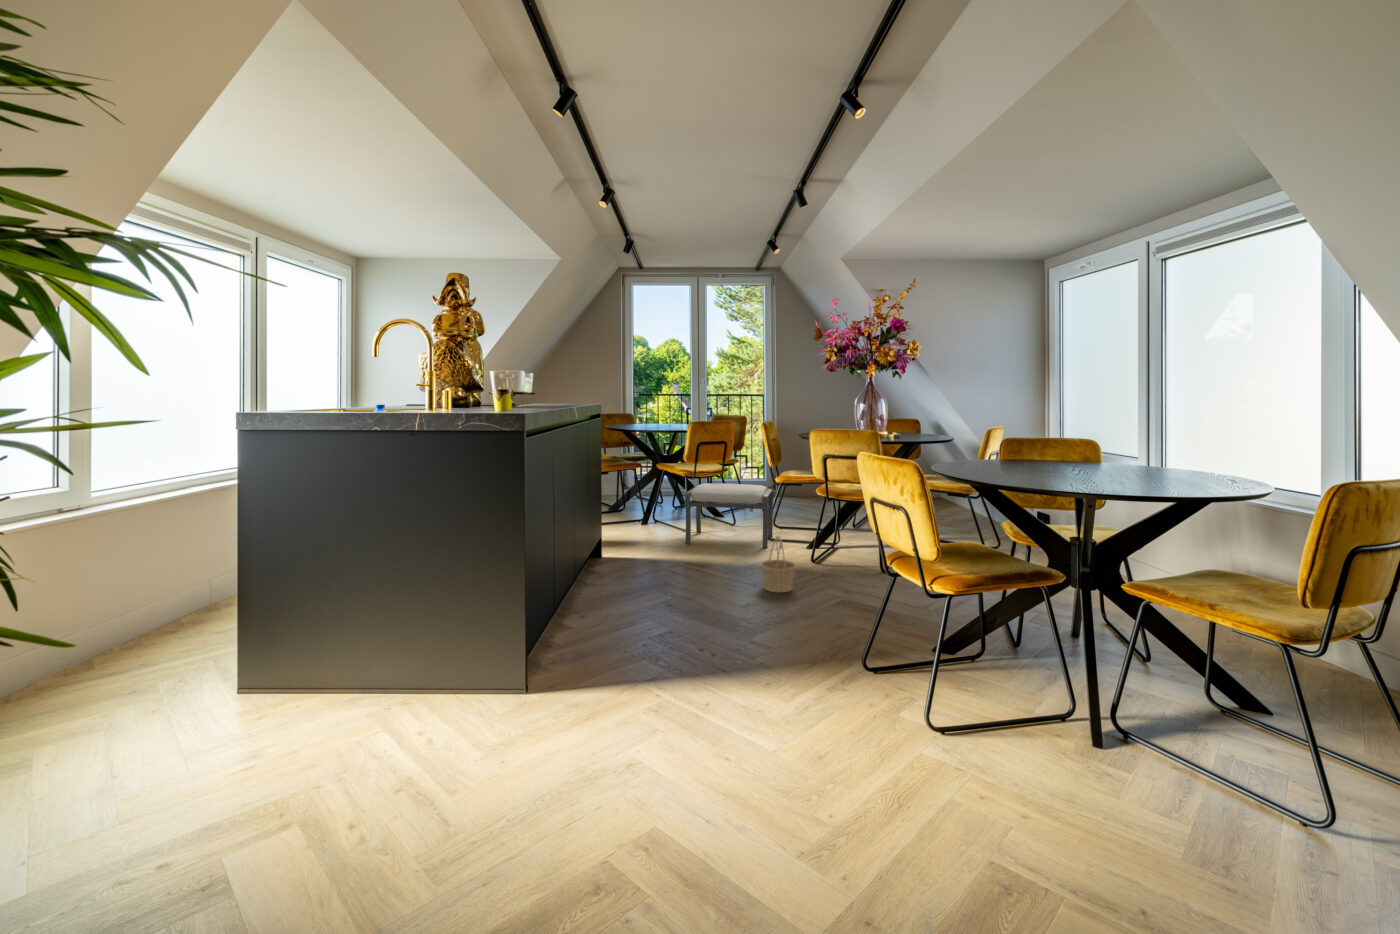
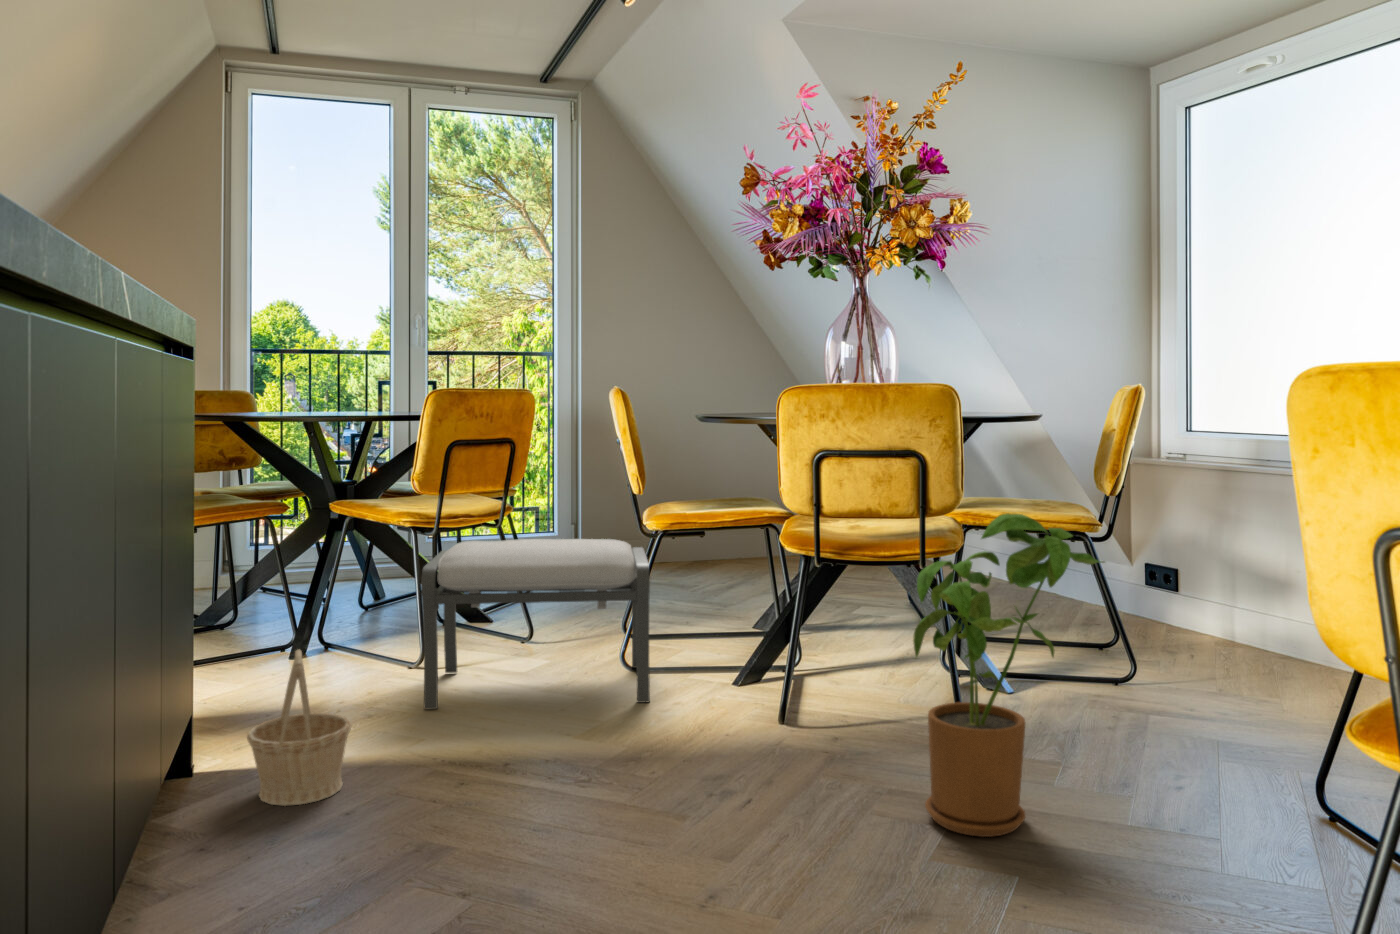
house plant: none [830,484,897,592] -> present [913,513,1105,837]
basket: present [761,536,796,592] -> present [247,650,351,806]

